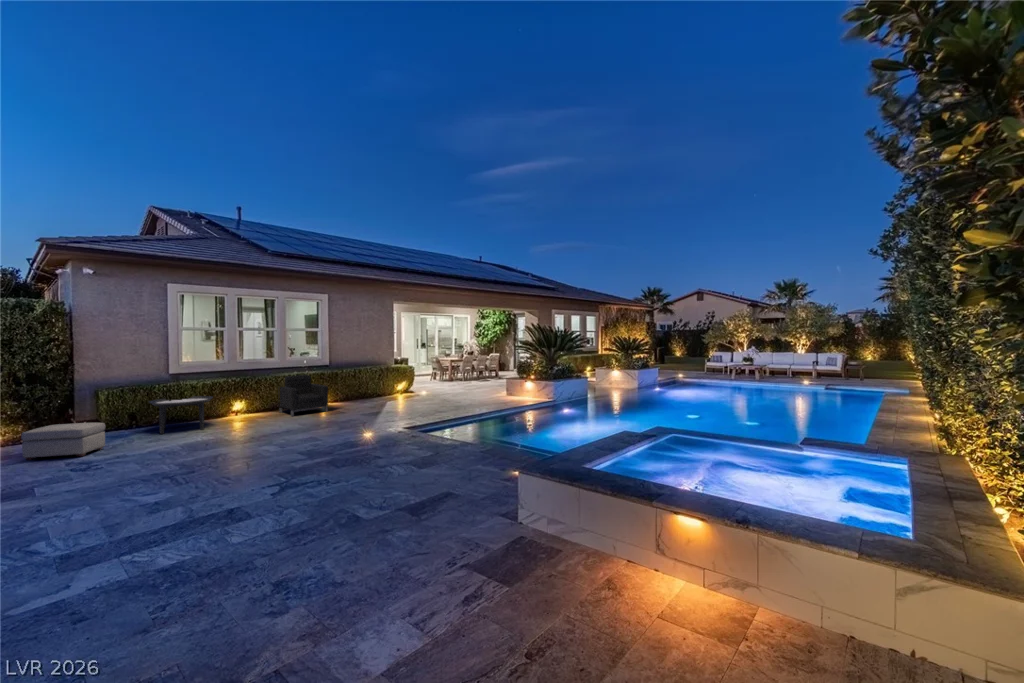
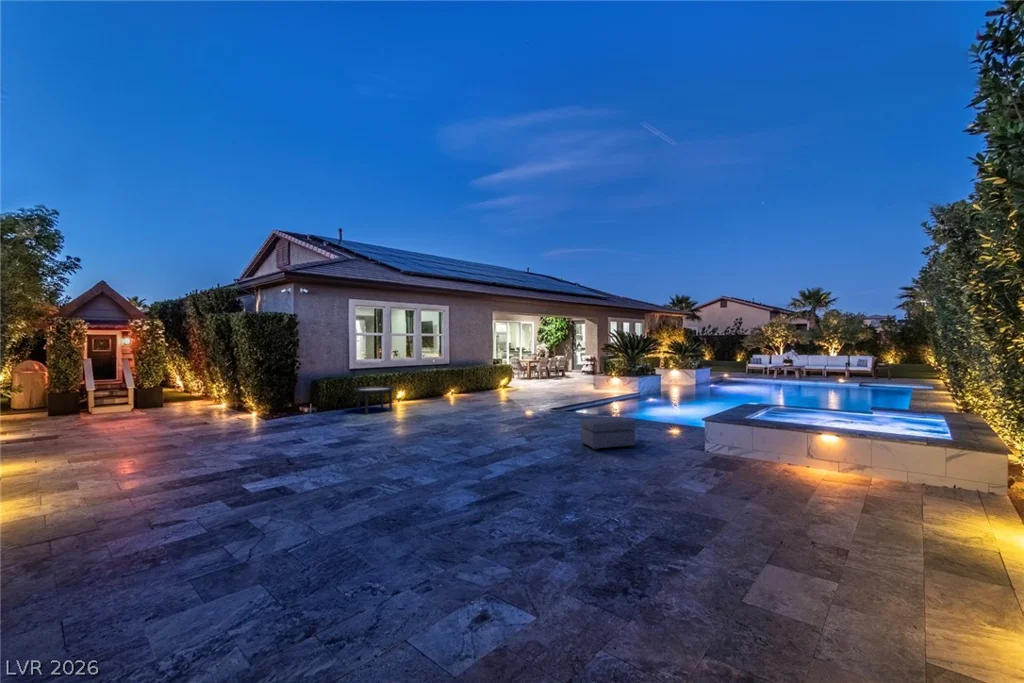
armchair: present [278,375,328,416] -> none [425,371,465,404]
ottoman: present [21,423,105,460] -> present [580,417,635,451]

